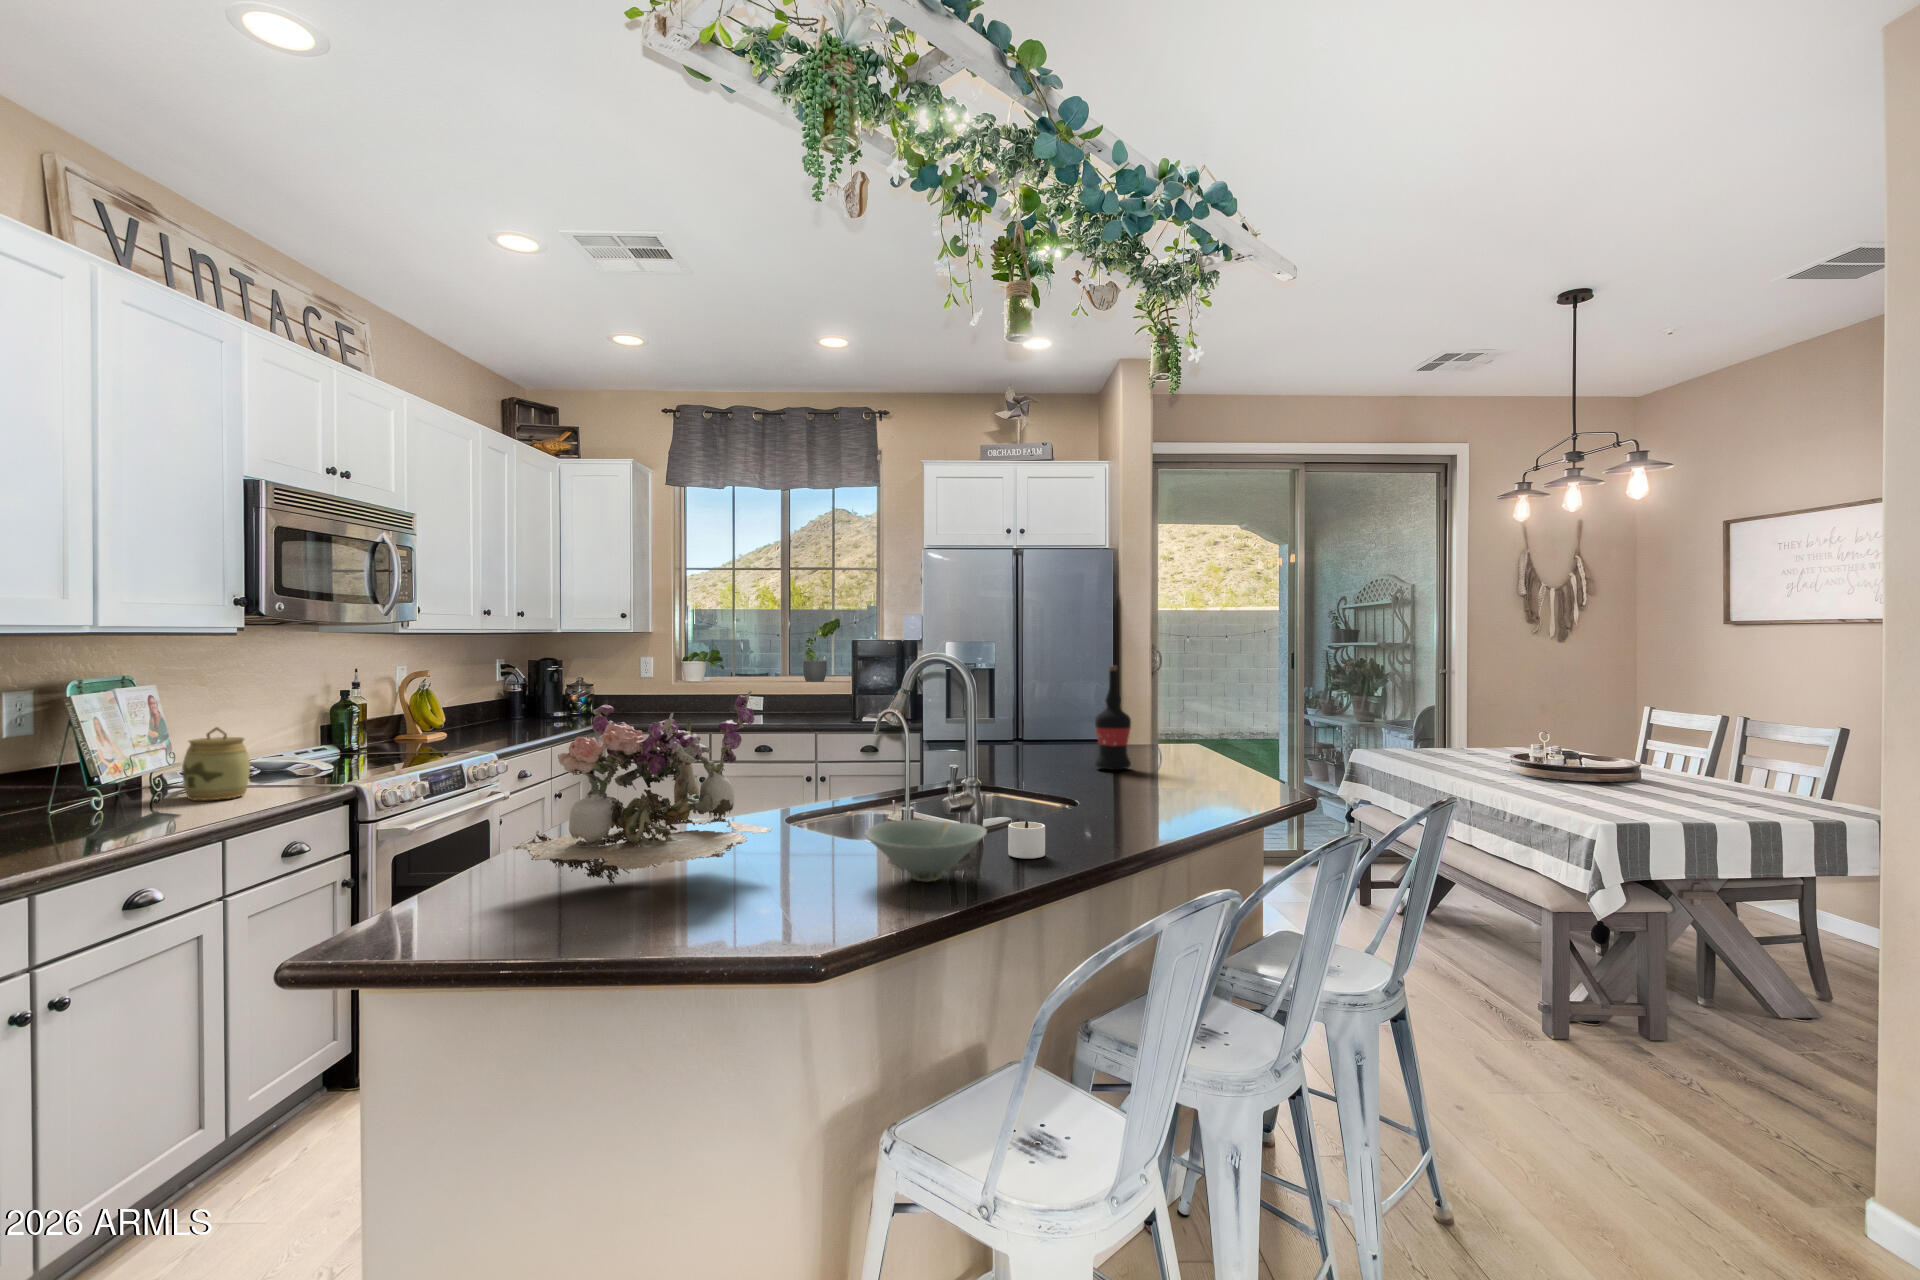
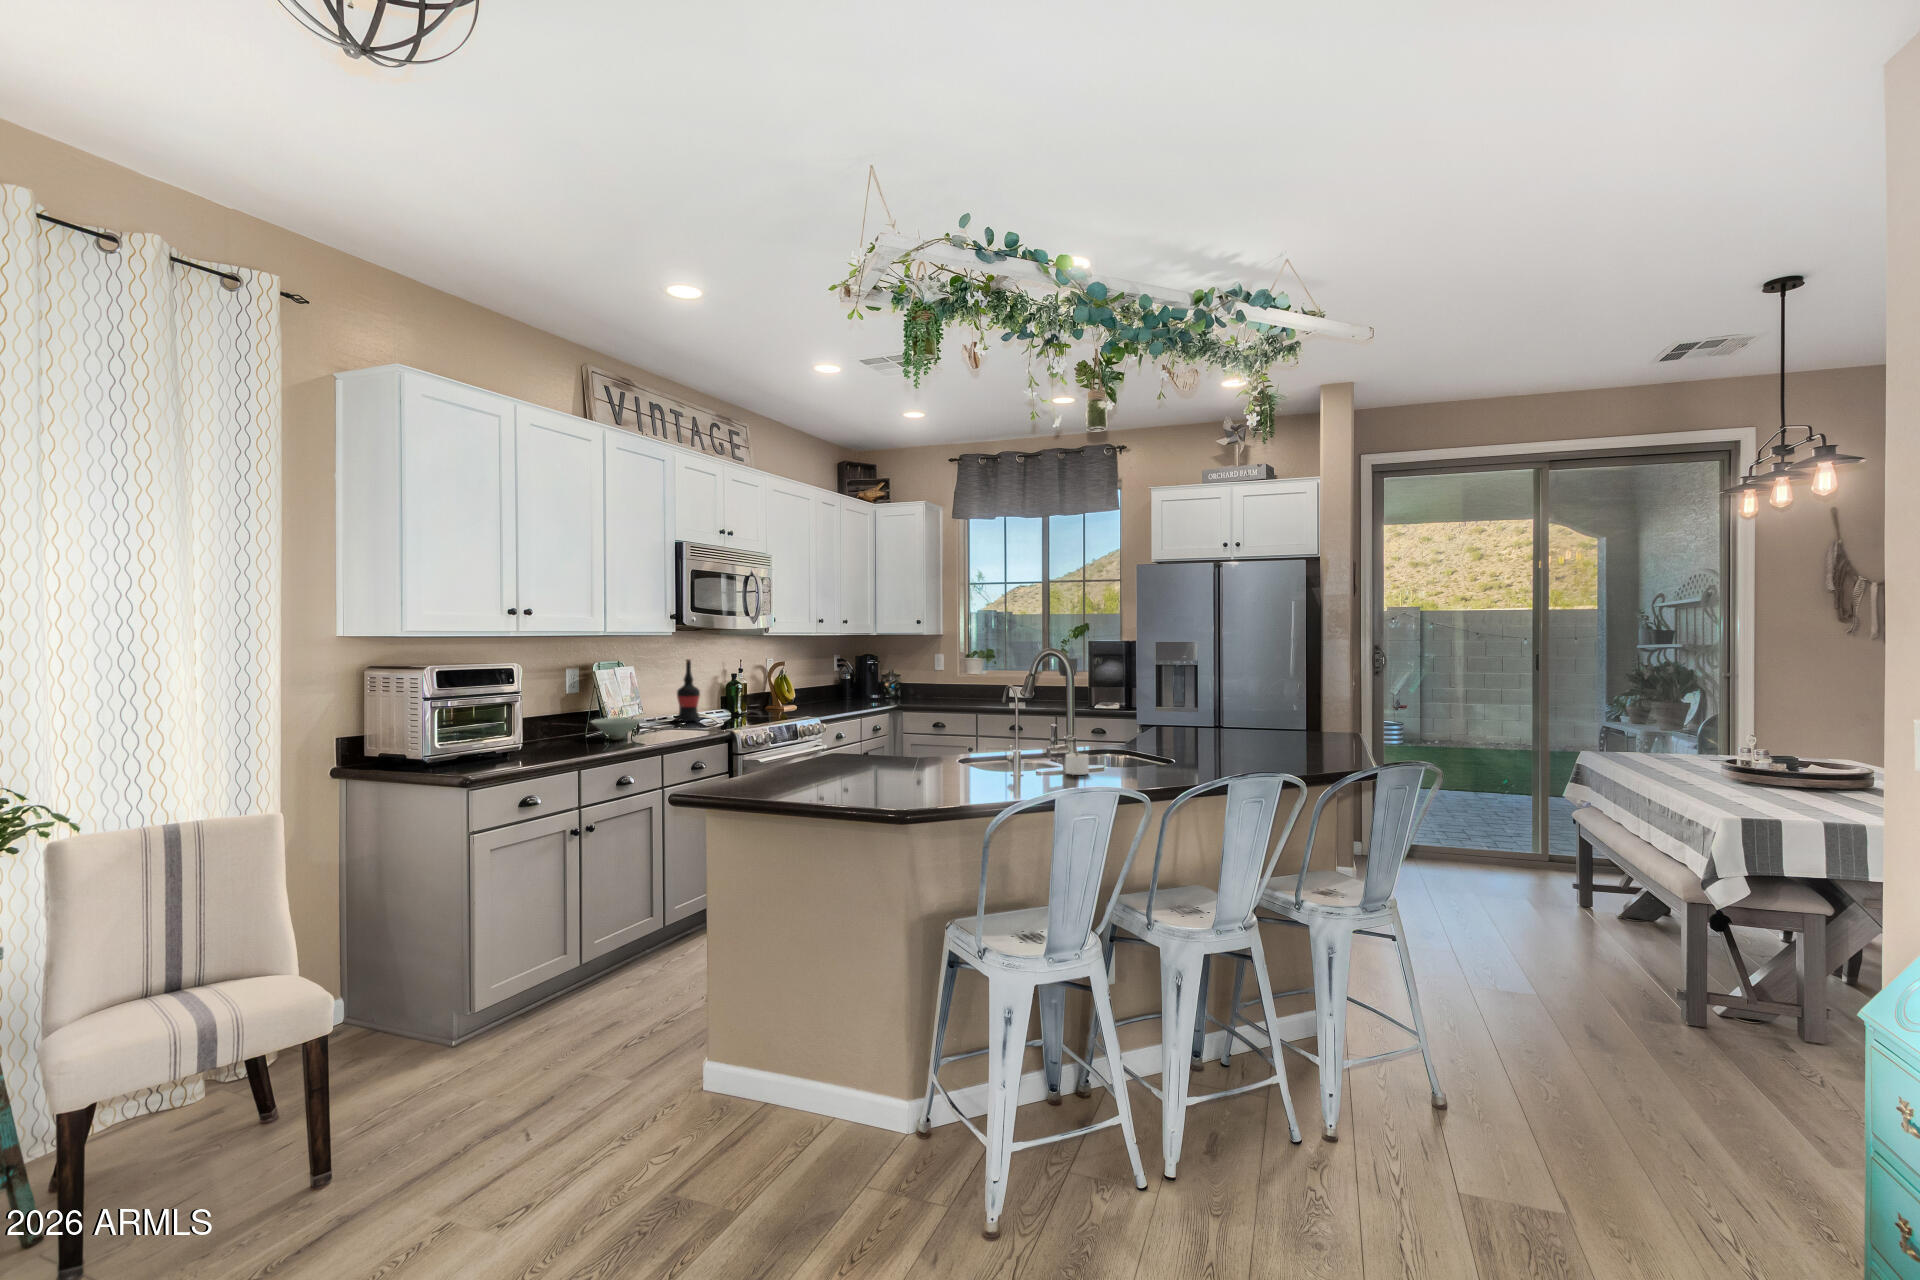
wine bottle: present [1095,666,1131,770] -> present [677,659,700,721]
flower arrangement: present [513,690,772,885] -> none [787,668,922,773]
jar: present [182,727,250,800] -> none [645,691,678,734]
bowl: present [865,820,987,881] -> present [591,717,642,739]

